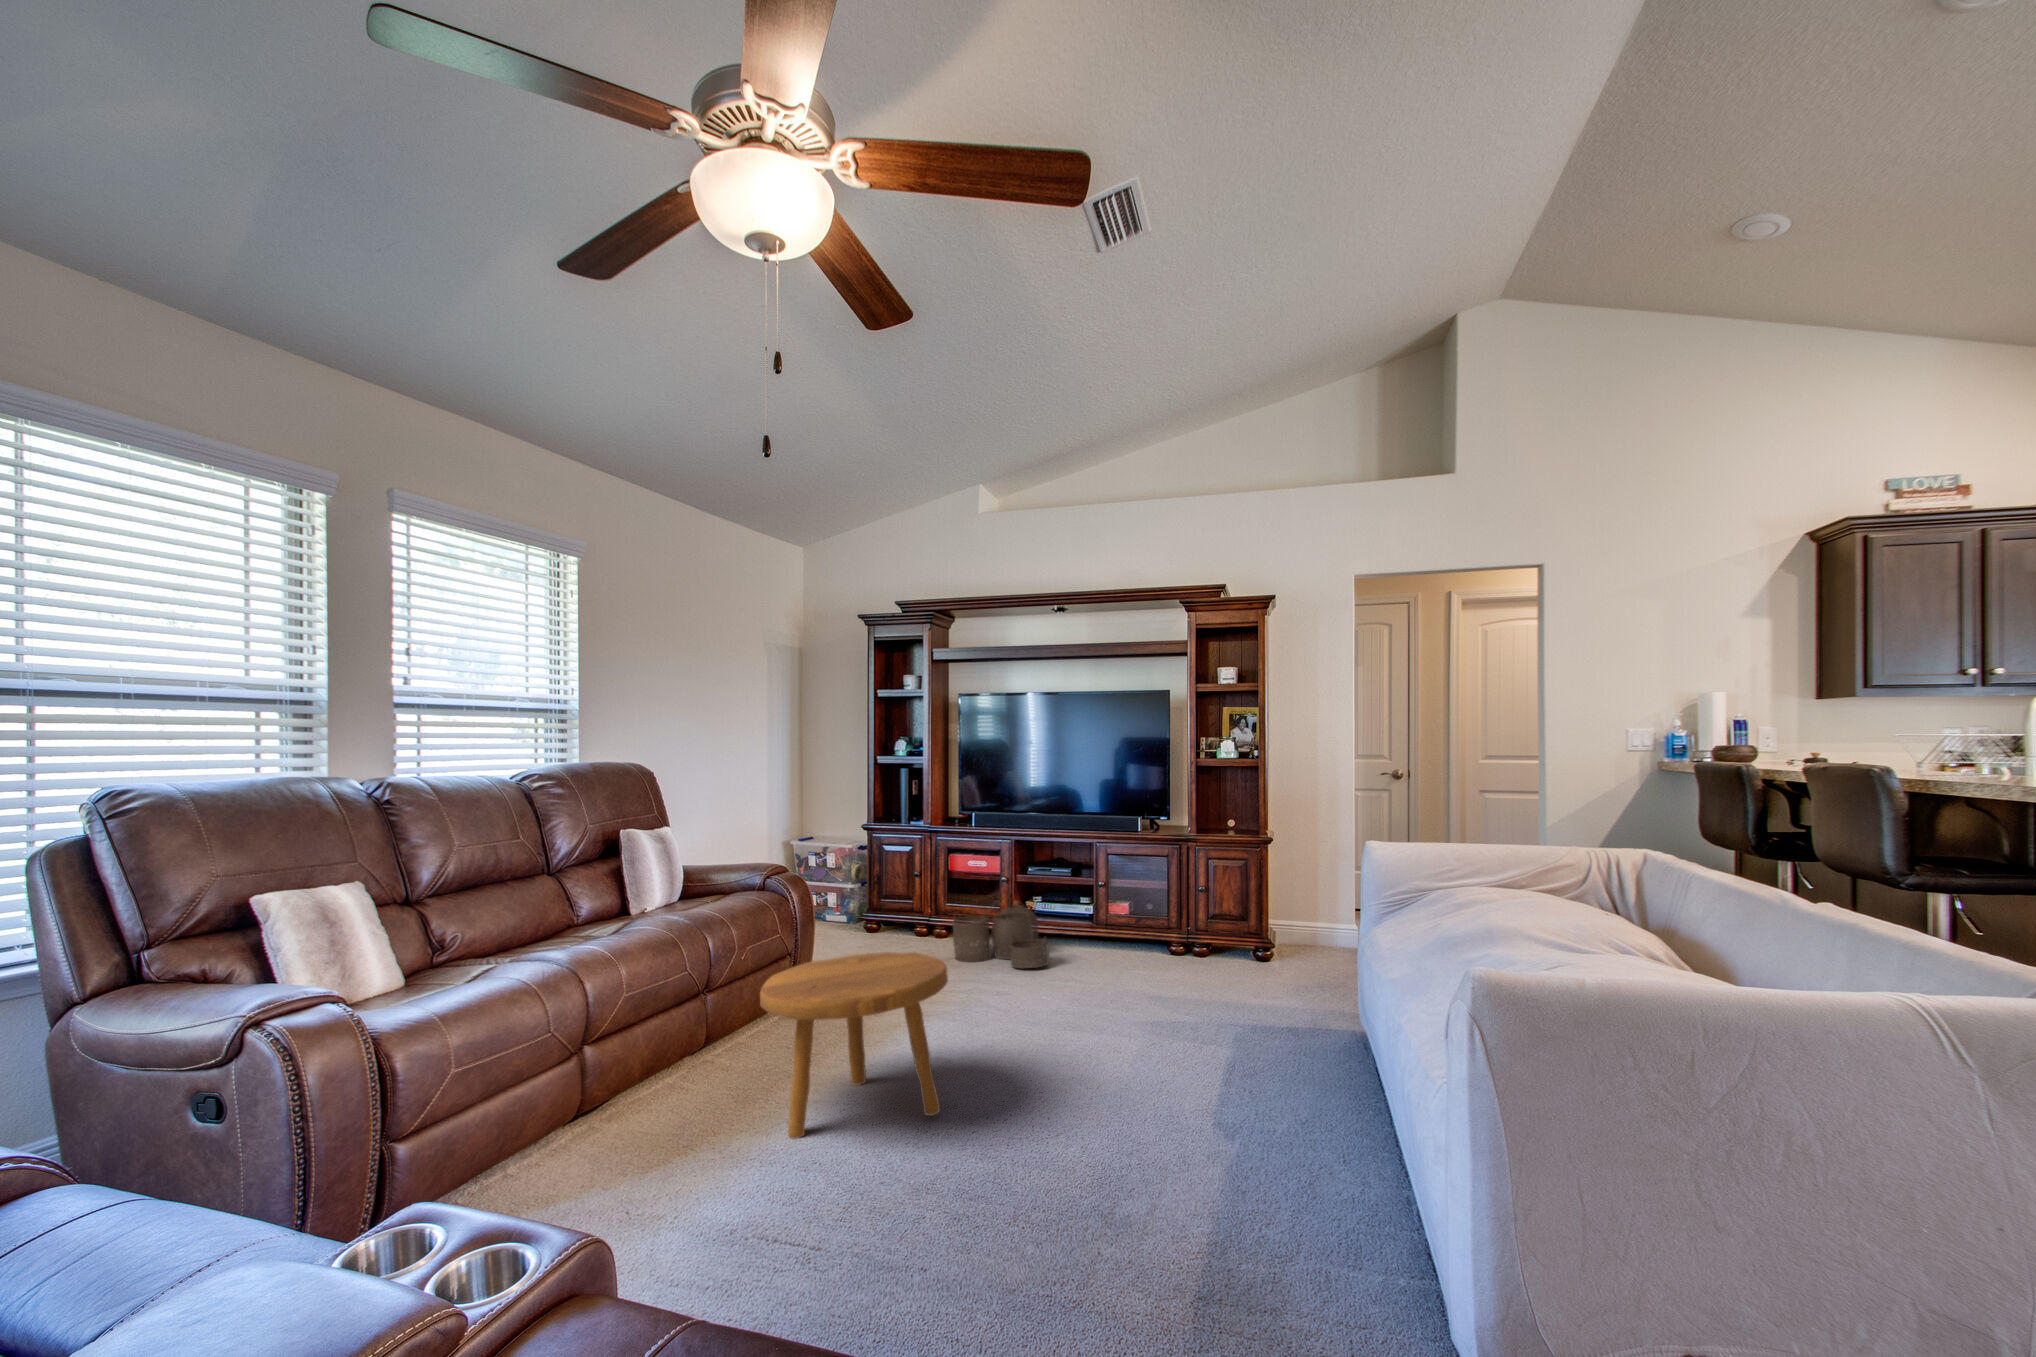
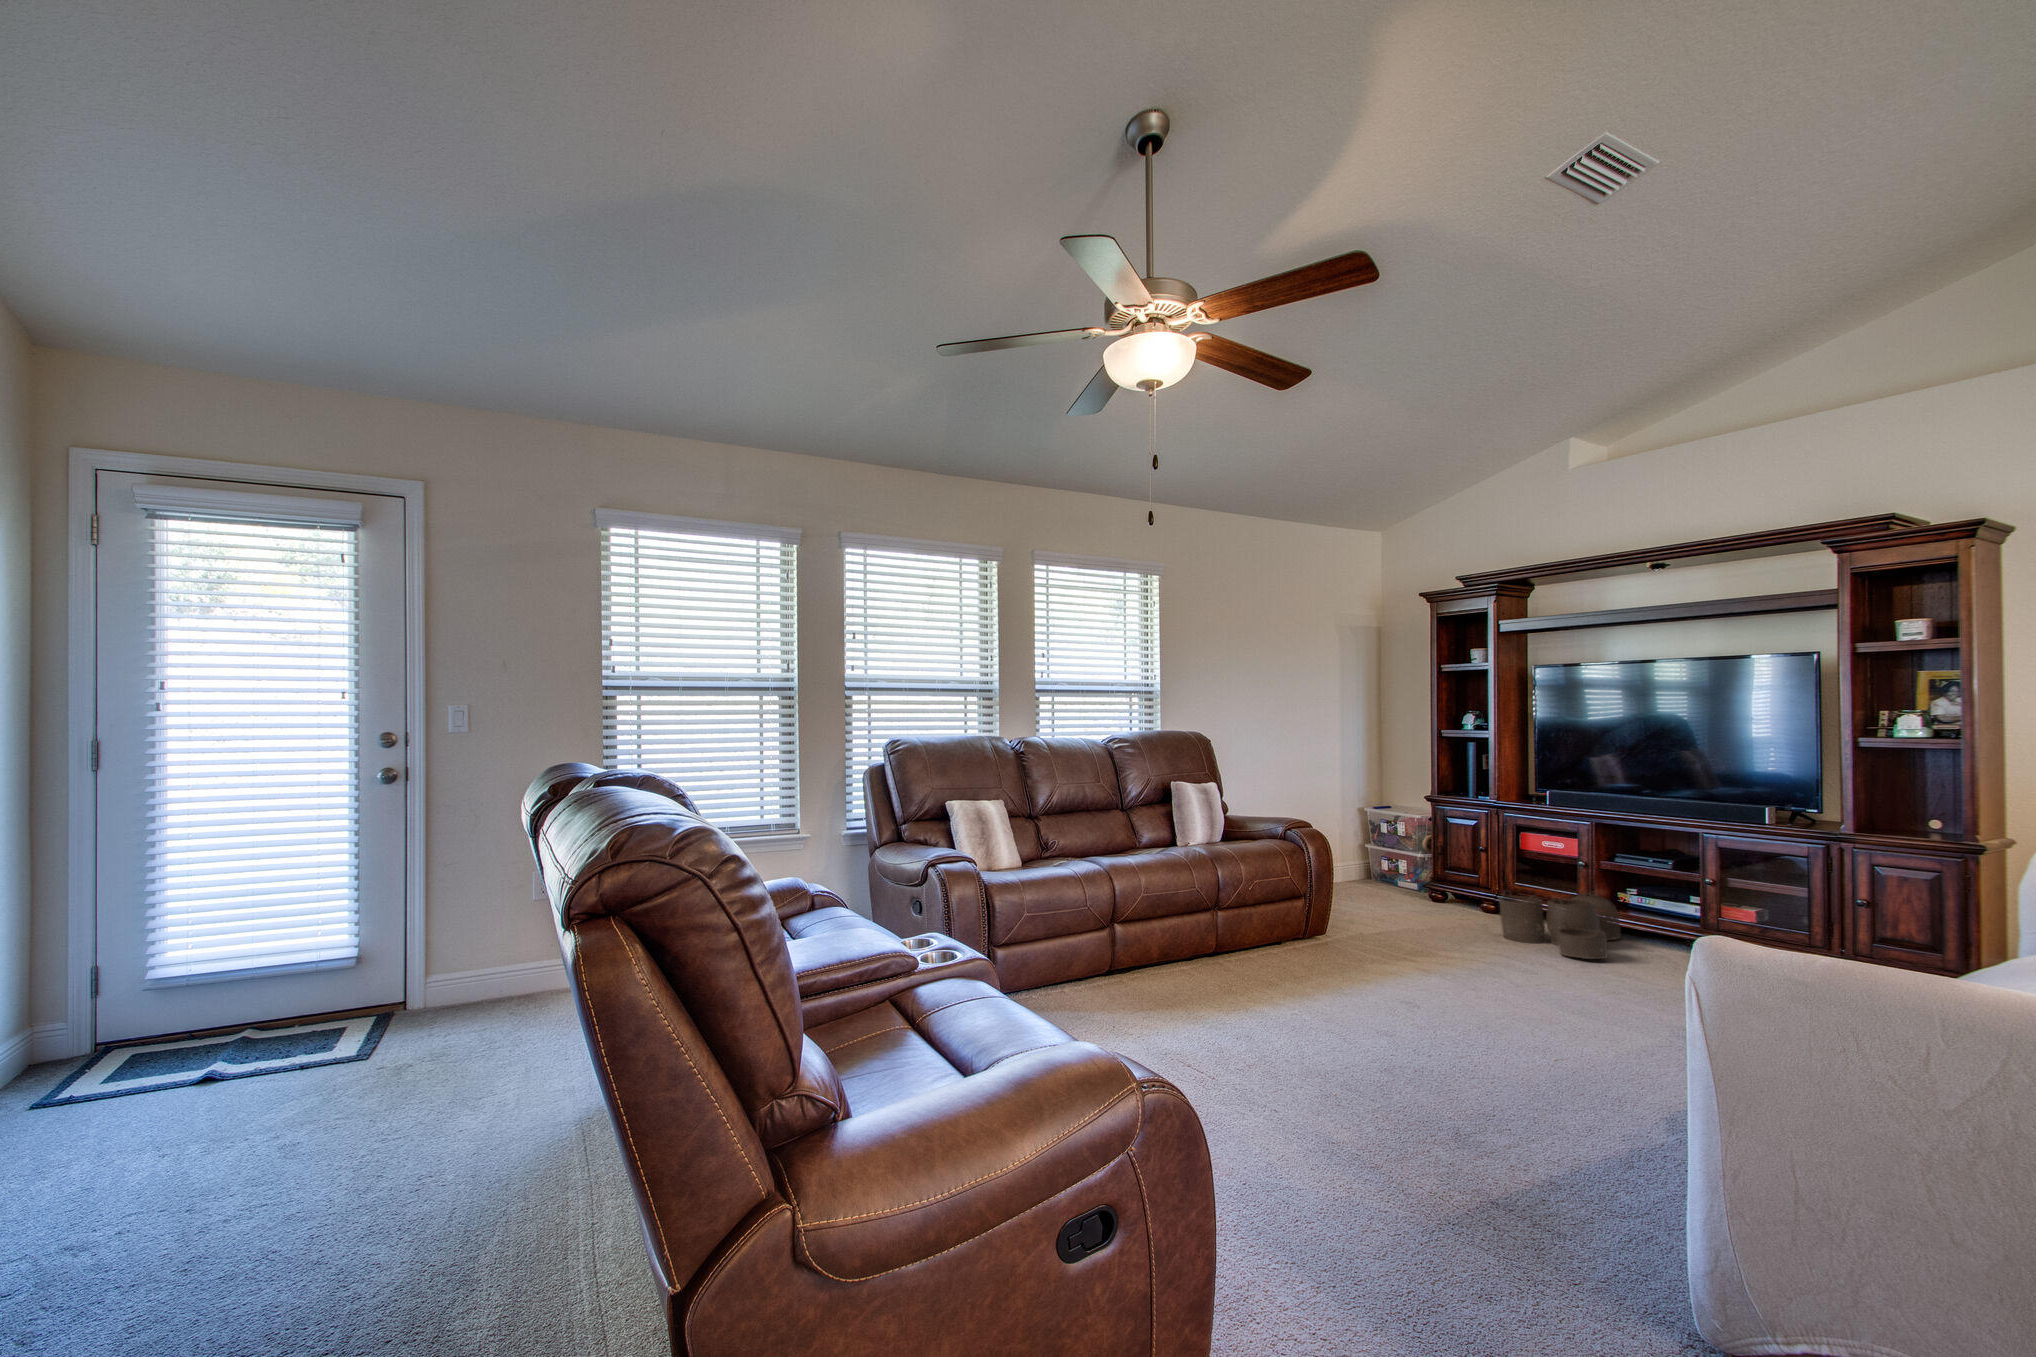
footstool: present [760,952,948,1139] -> none [1217,895,1378,1037]

